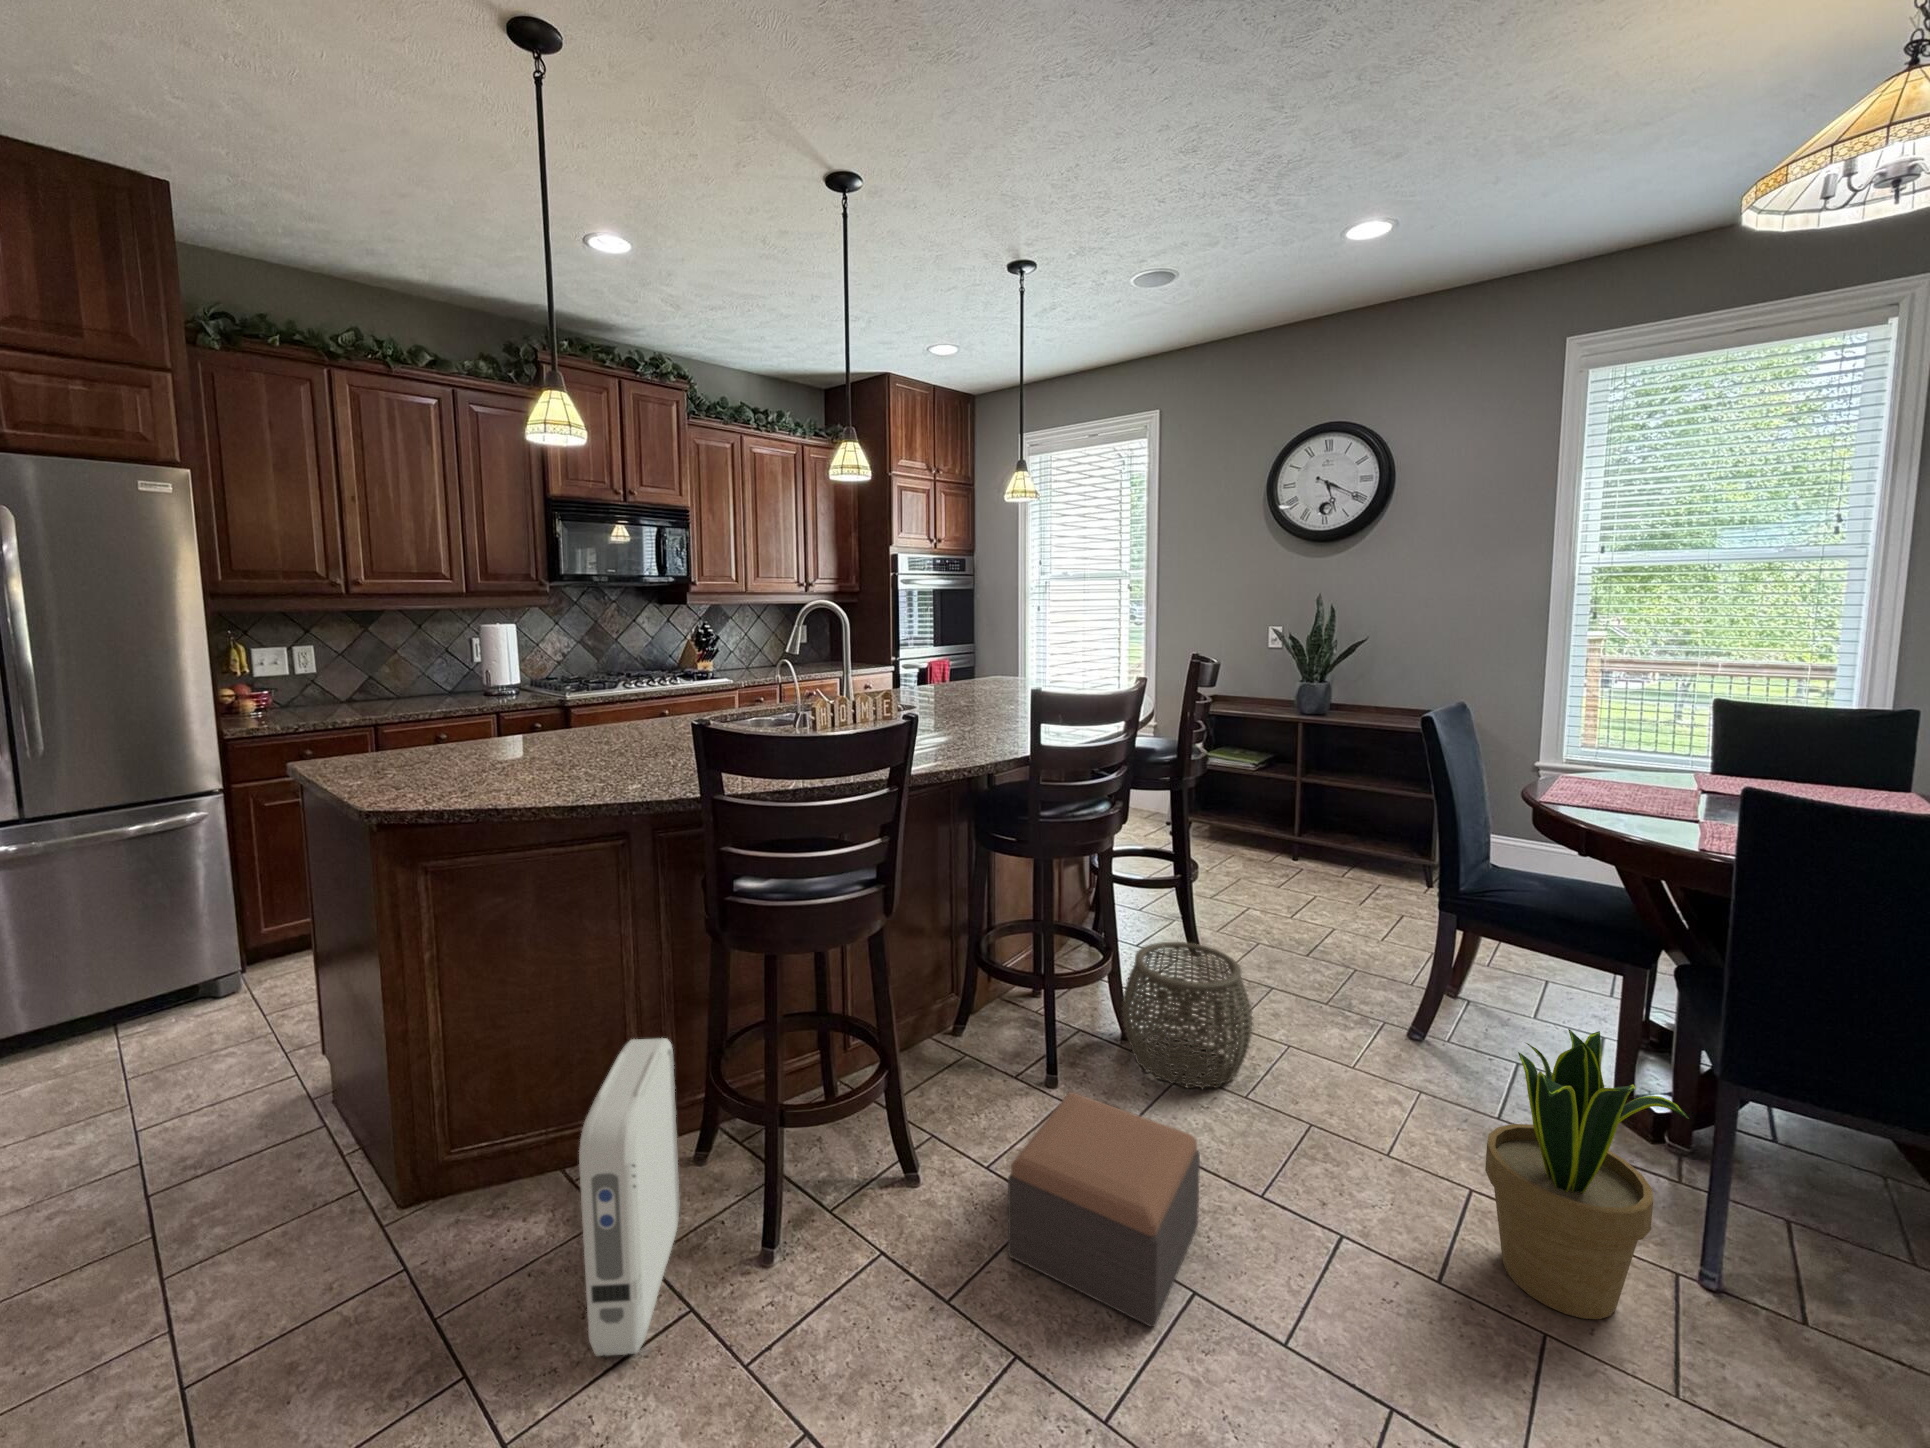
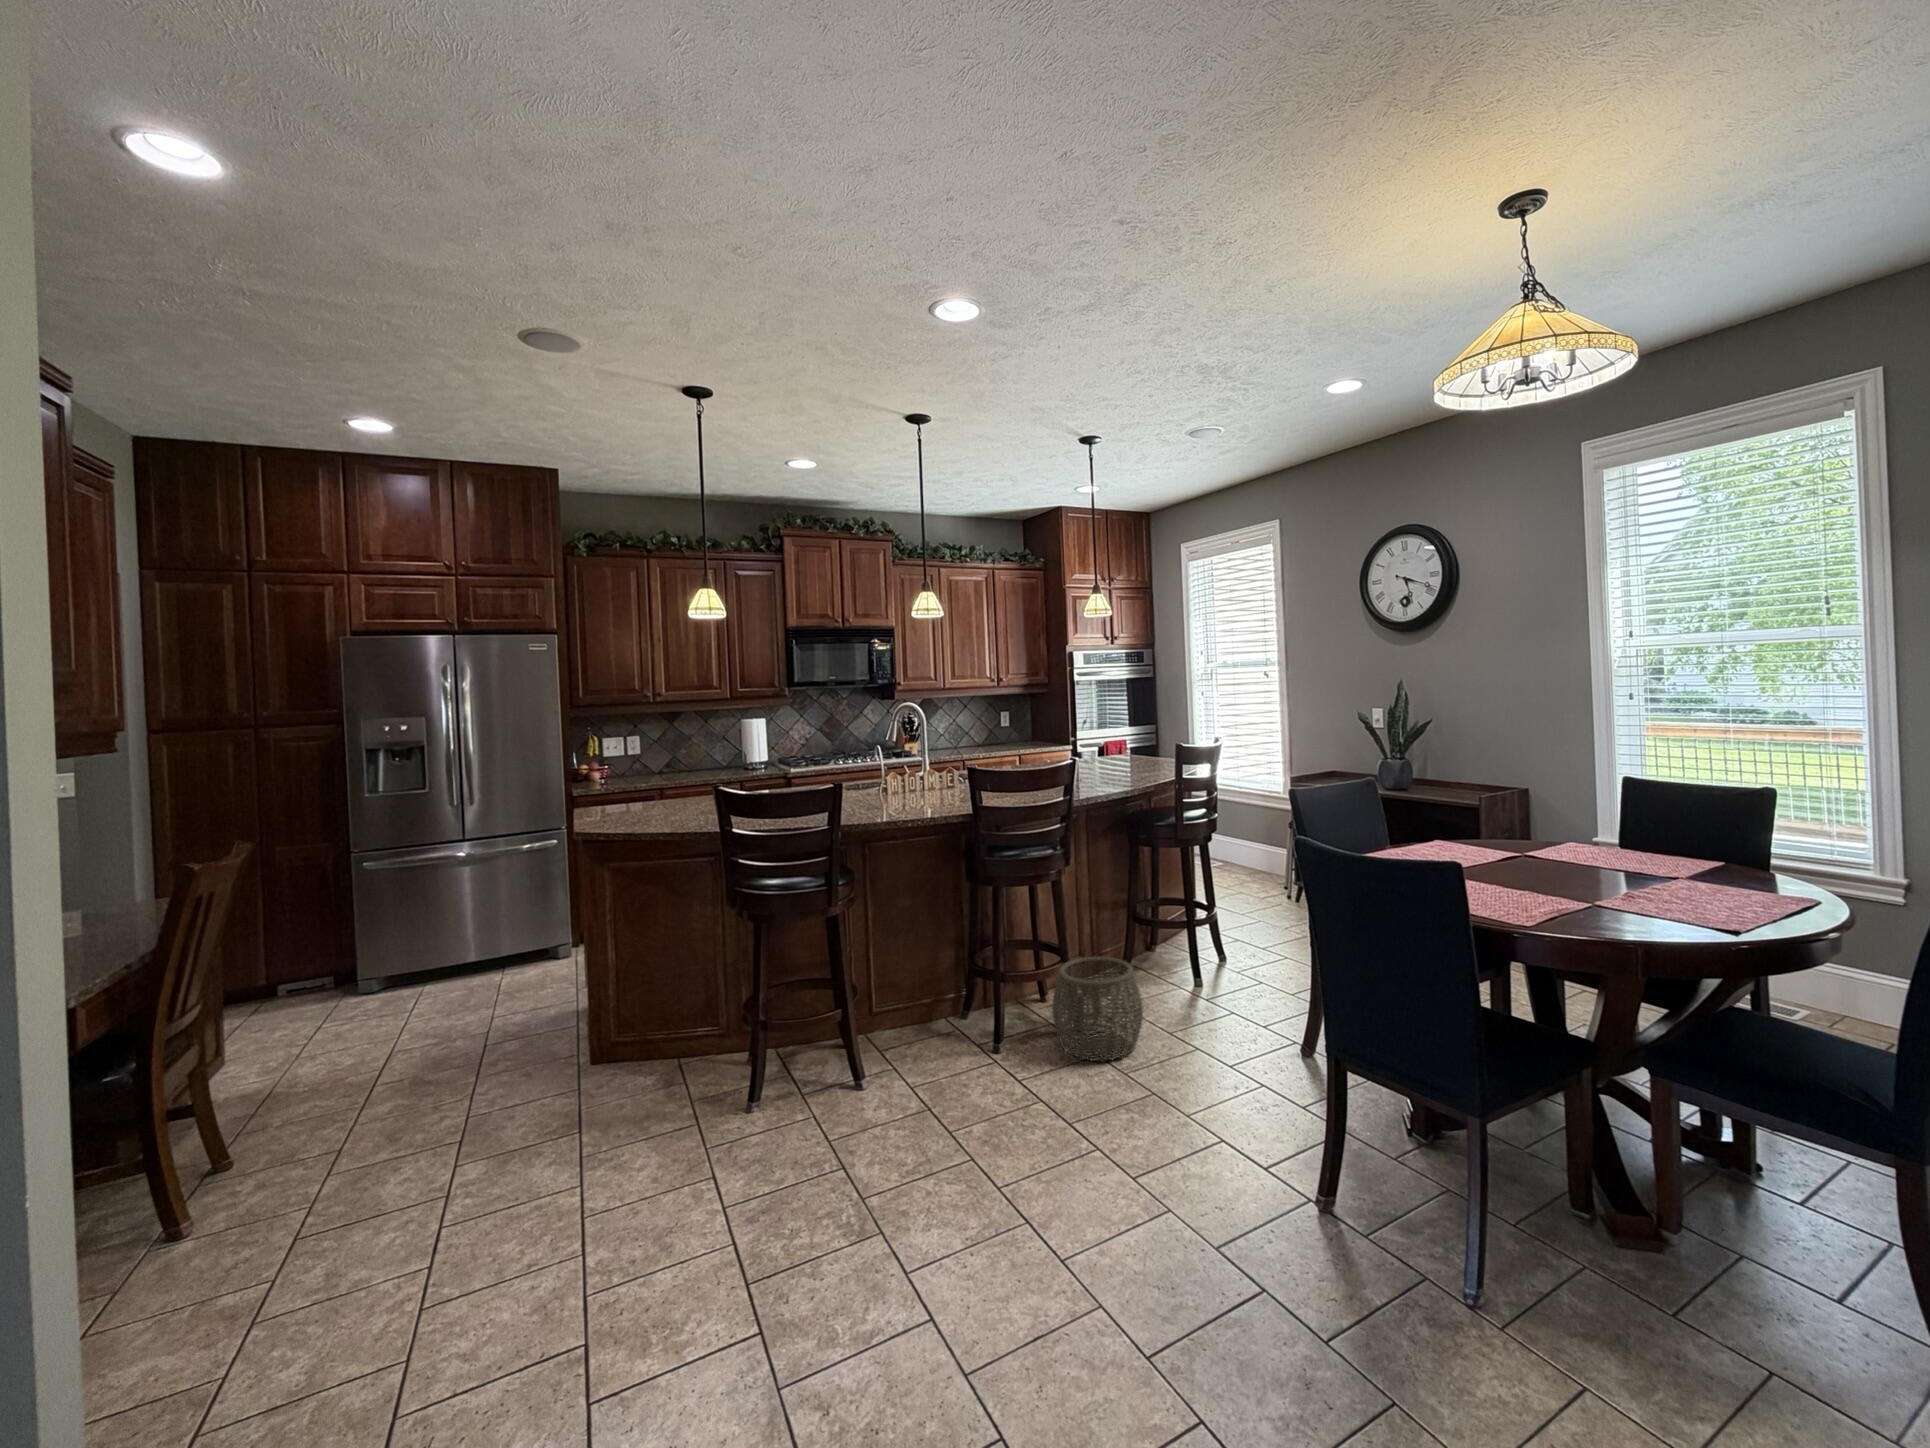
potted plant: present [1485,1029,1689,1319] -> none [1144,1002,1245,1200]
air purifier: present [579,1038,679,1356] -> none [629,965,716,1125]
footstool: present [1008,1093,1200,1327] -> none [872,1033,1001,1159]

